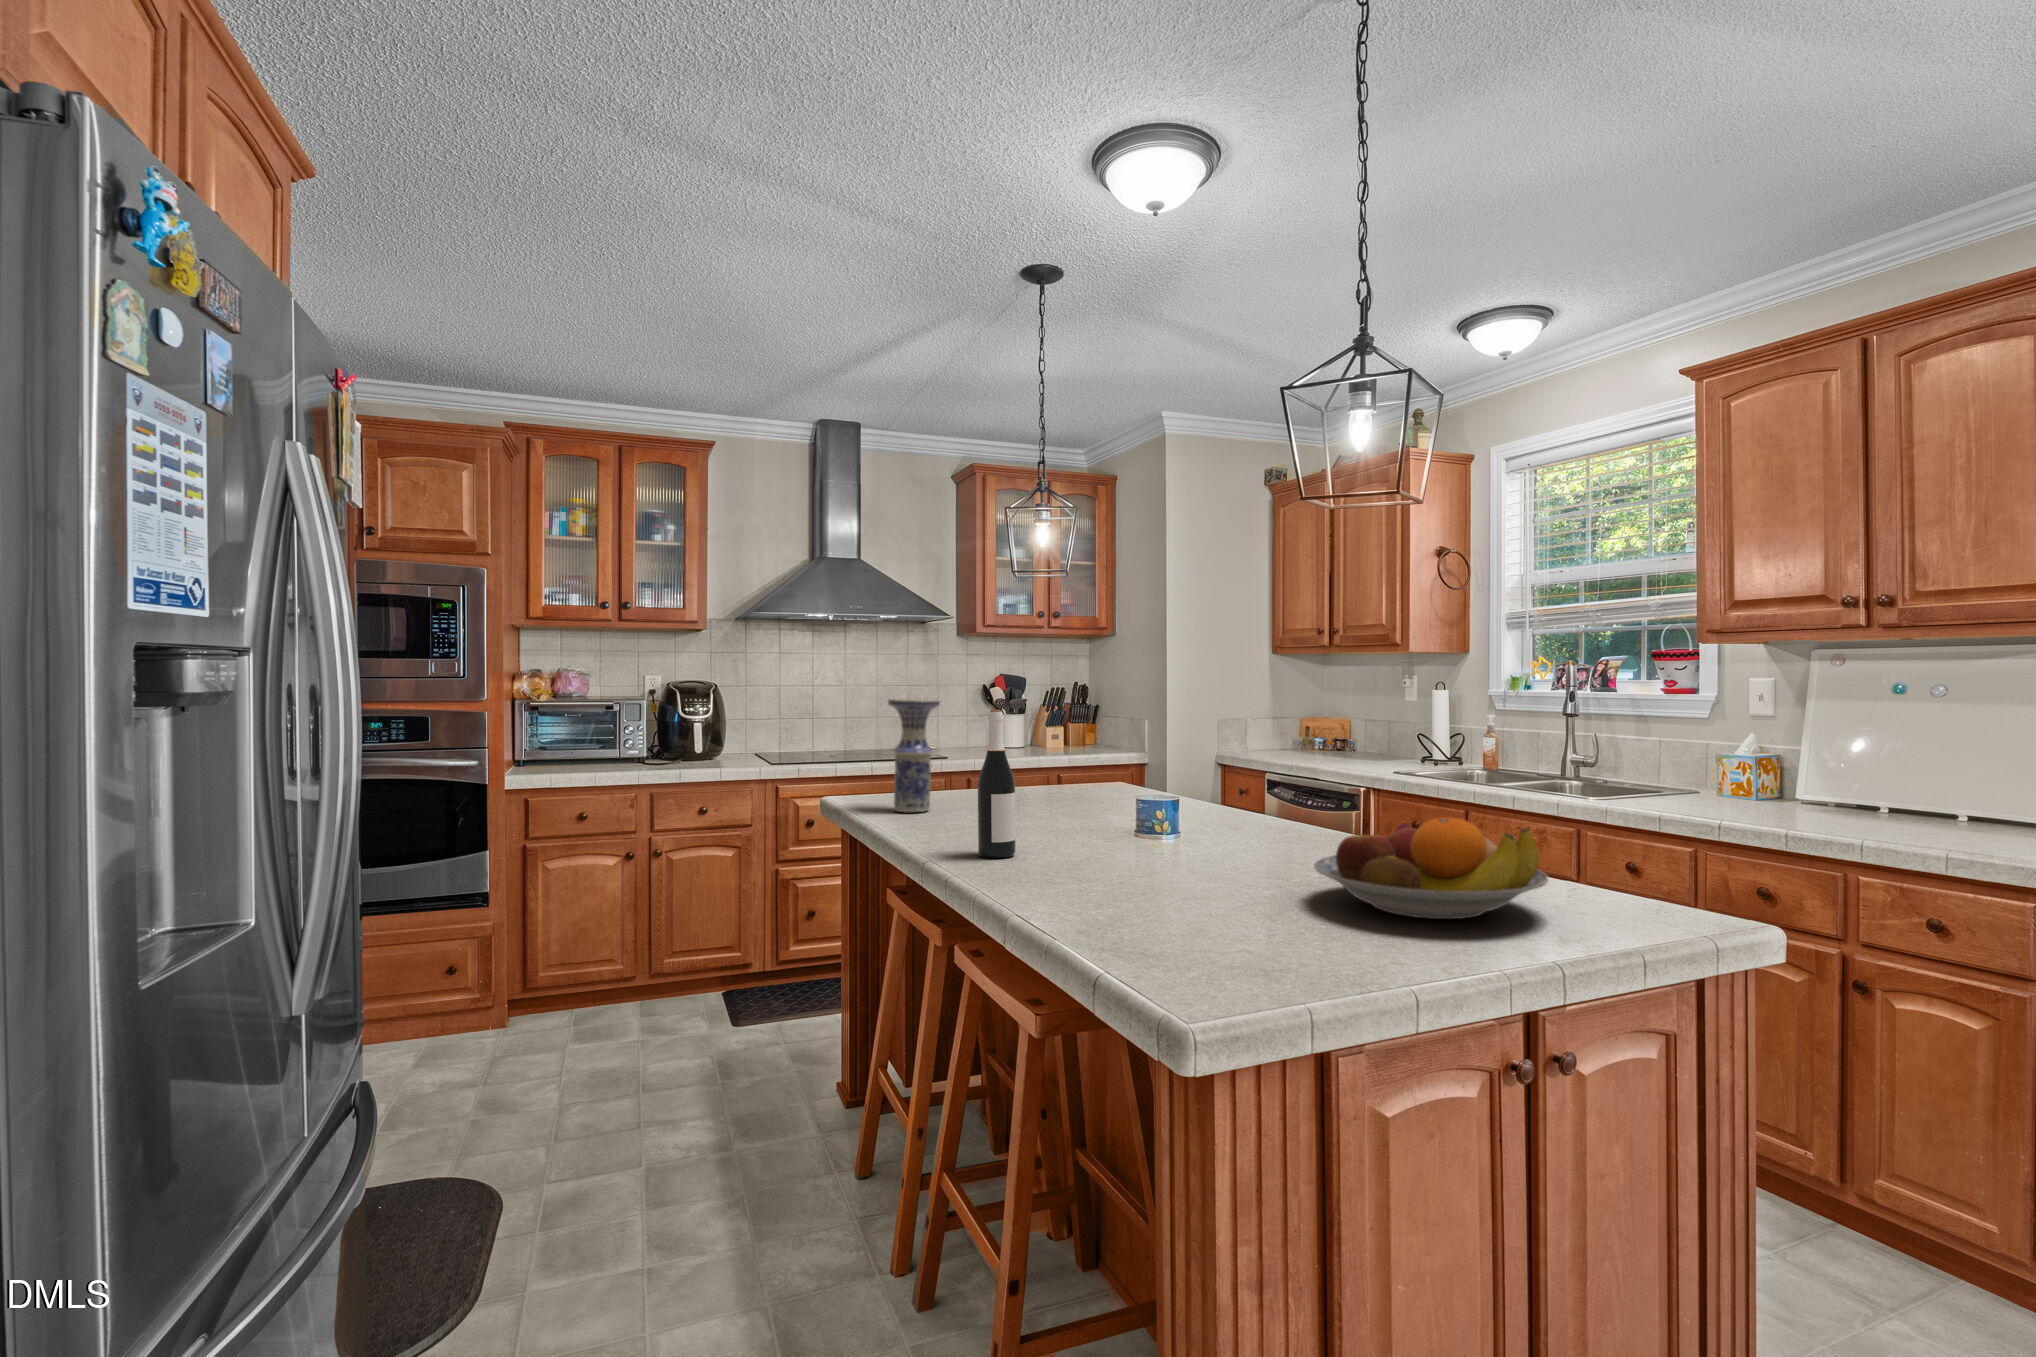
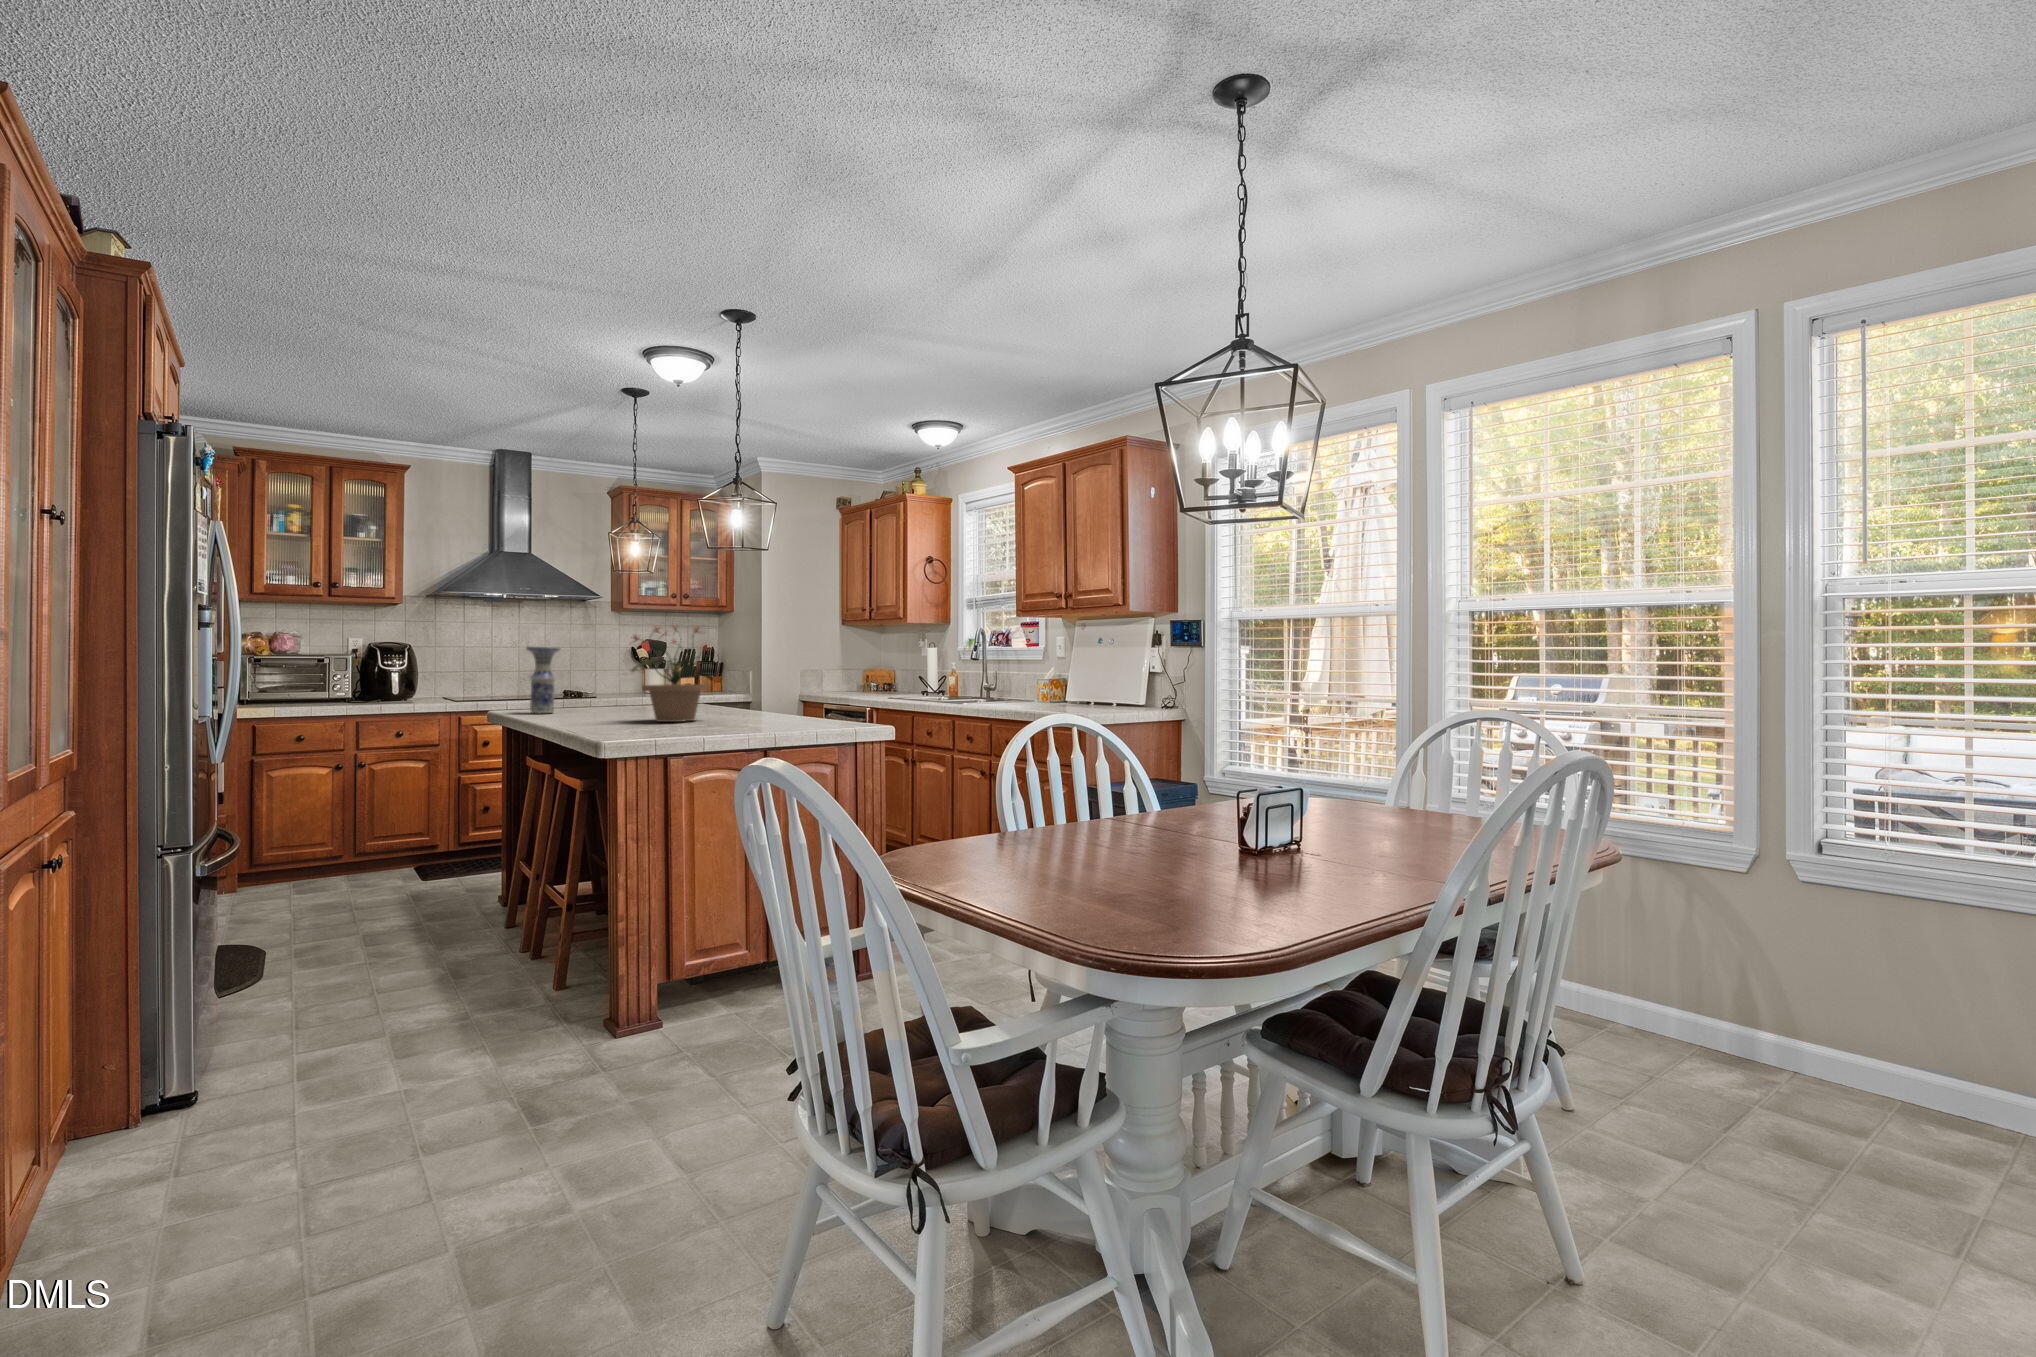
potted plant: none [1089,661,1259,859] -> present [631,626,713,722]
wine bottle: present [978,710,1016,858] -> none [565,647,587,724]
fruit bowl: present [1314,817,1548,919] -> none [711,689,809,730]

